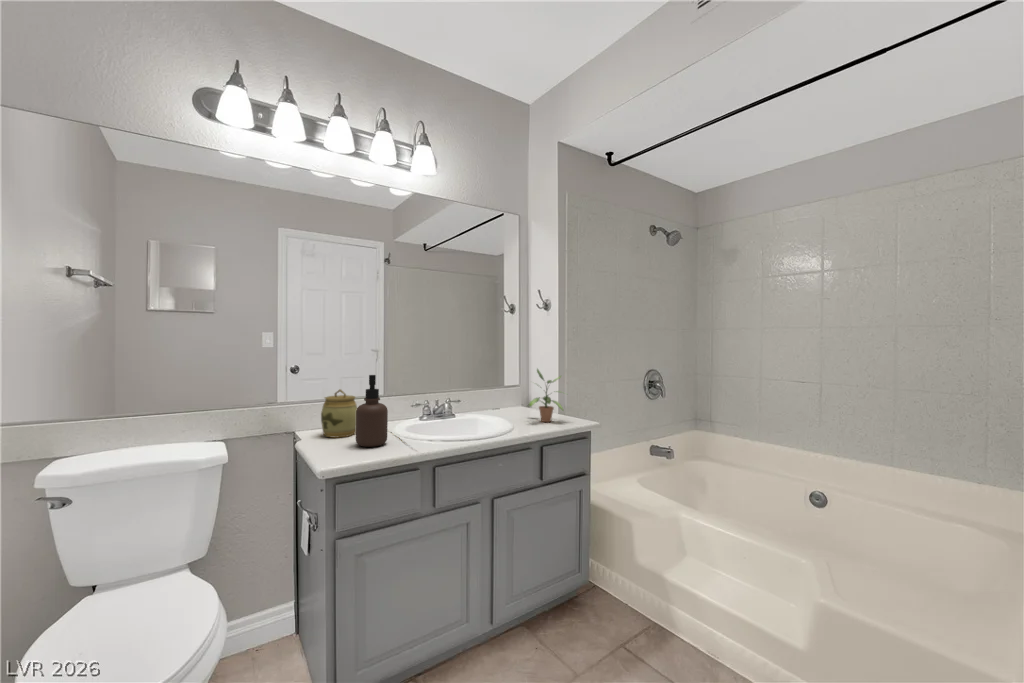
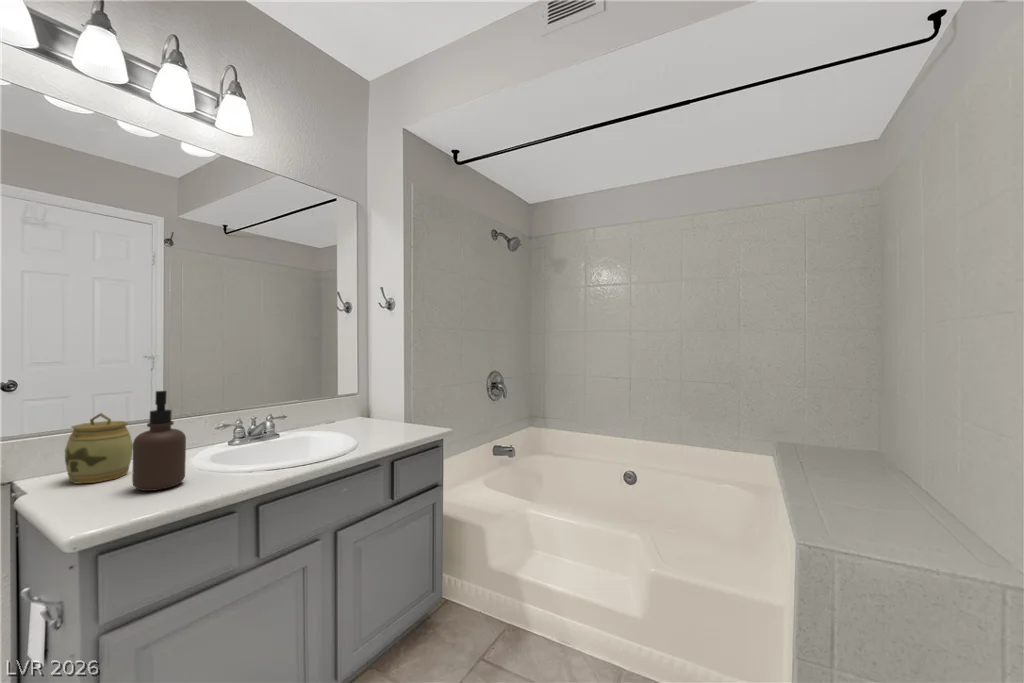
potted plant: present [529,369,563,422] -> none [369,374,421,435]

